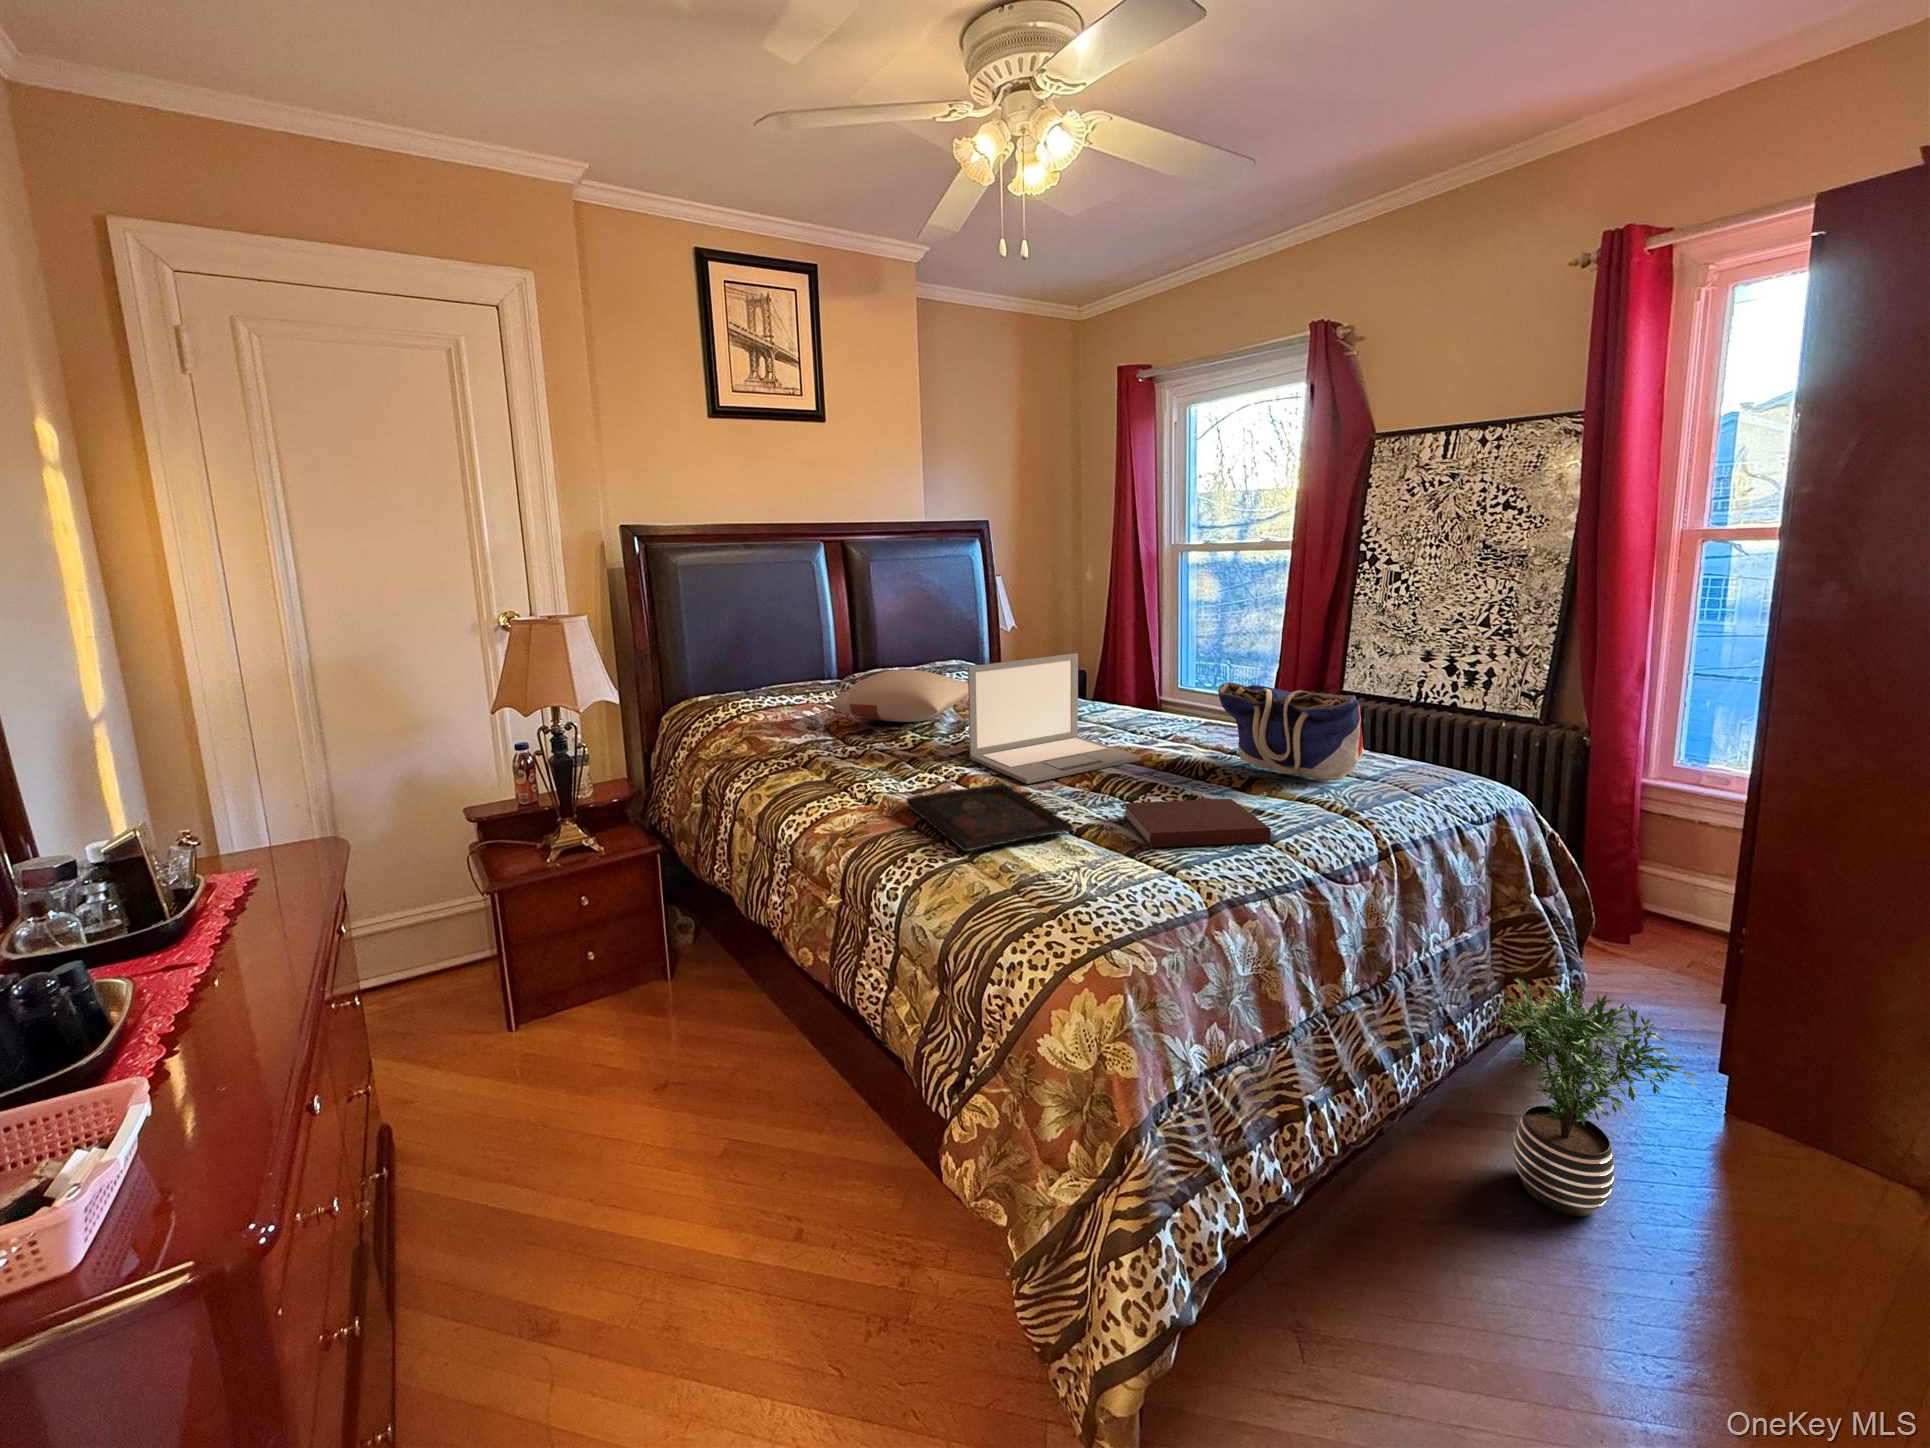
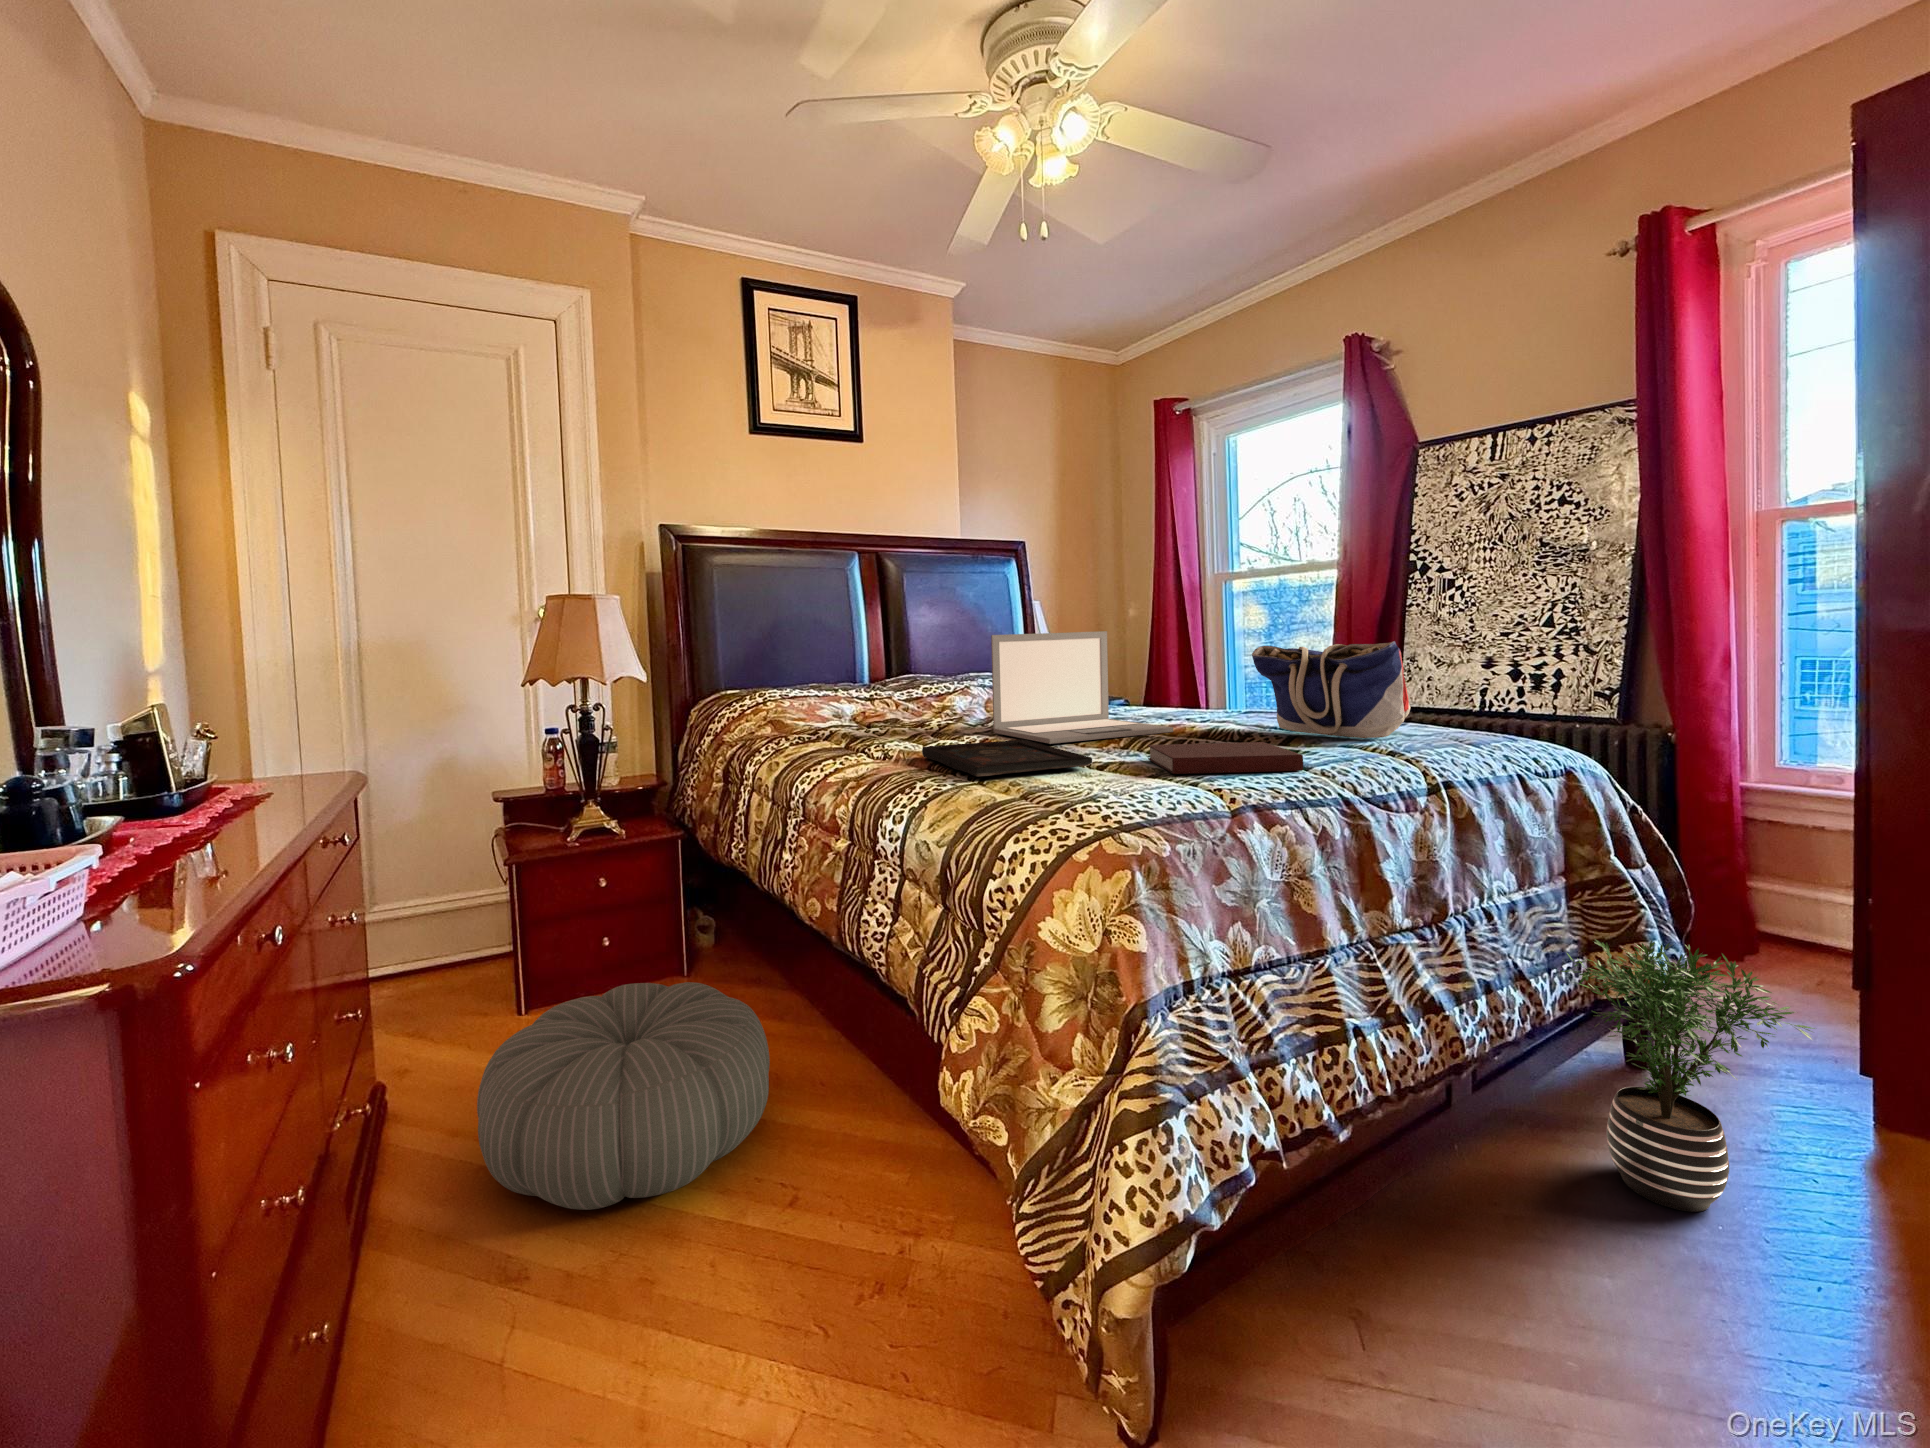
pillow: present [830,669,969,722] -> none [855,665,1009,715]
pouf: none [493,1017,769,1263] -> present [477,982,770,1210]

